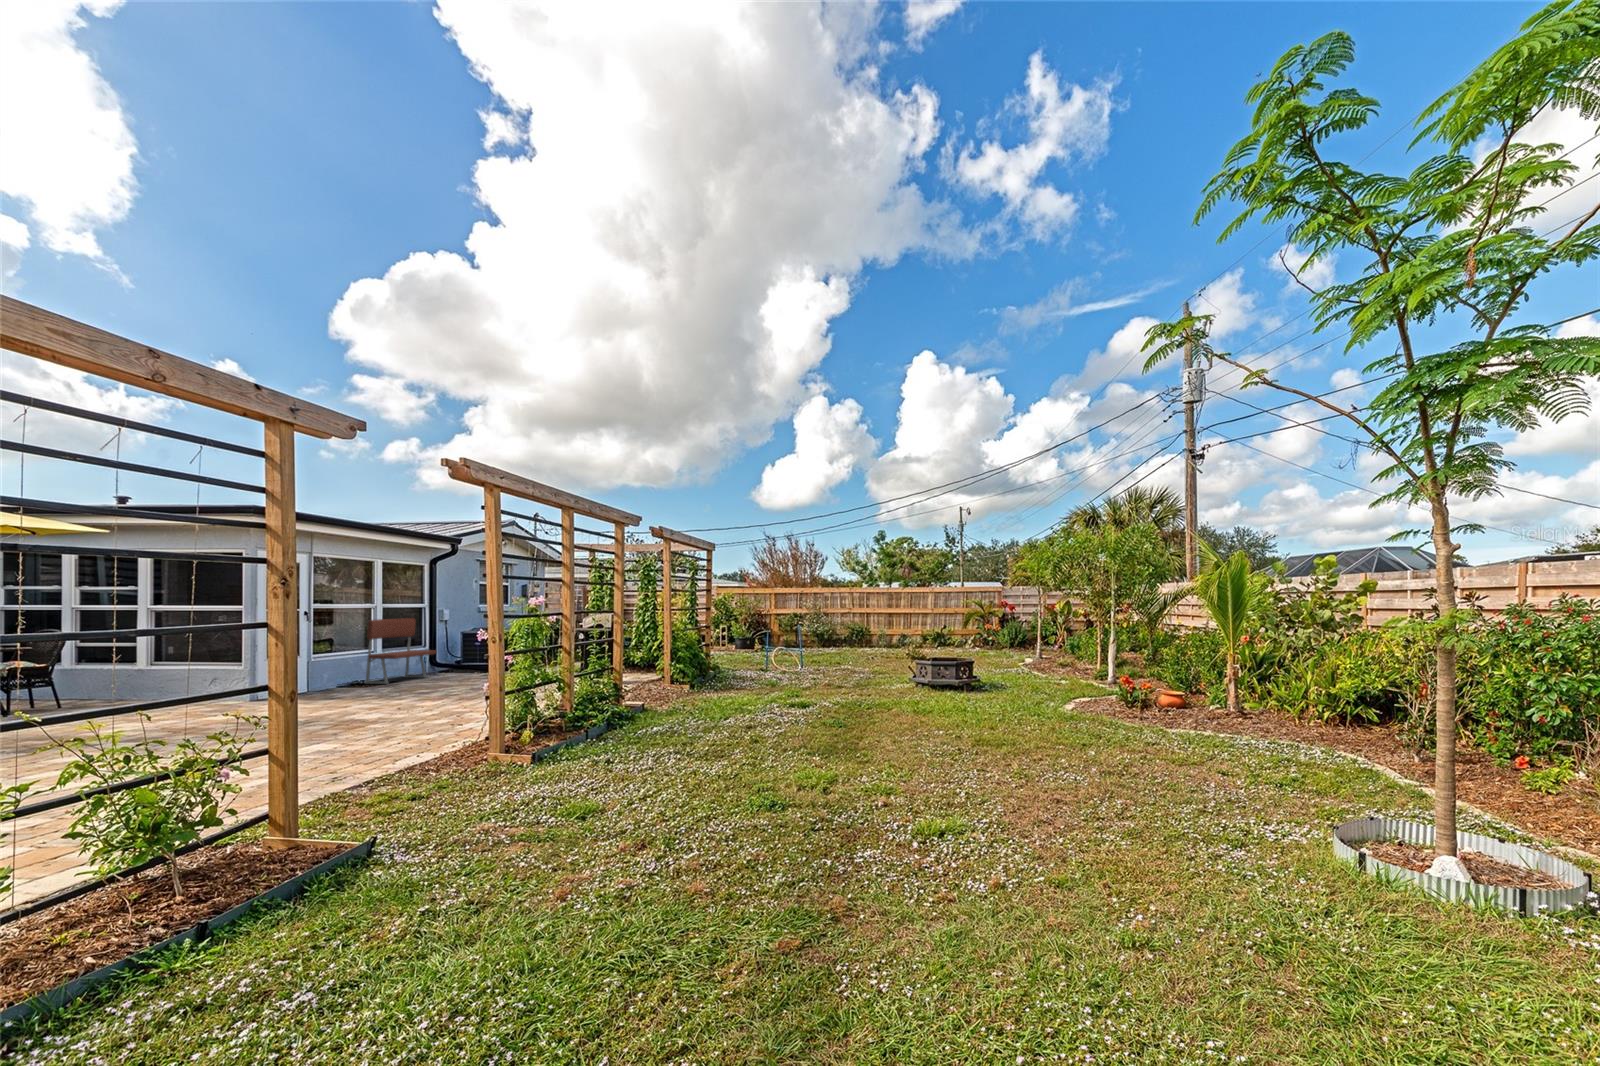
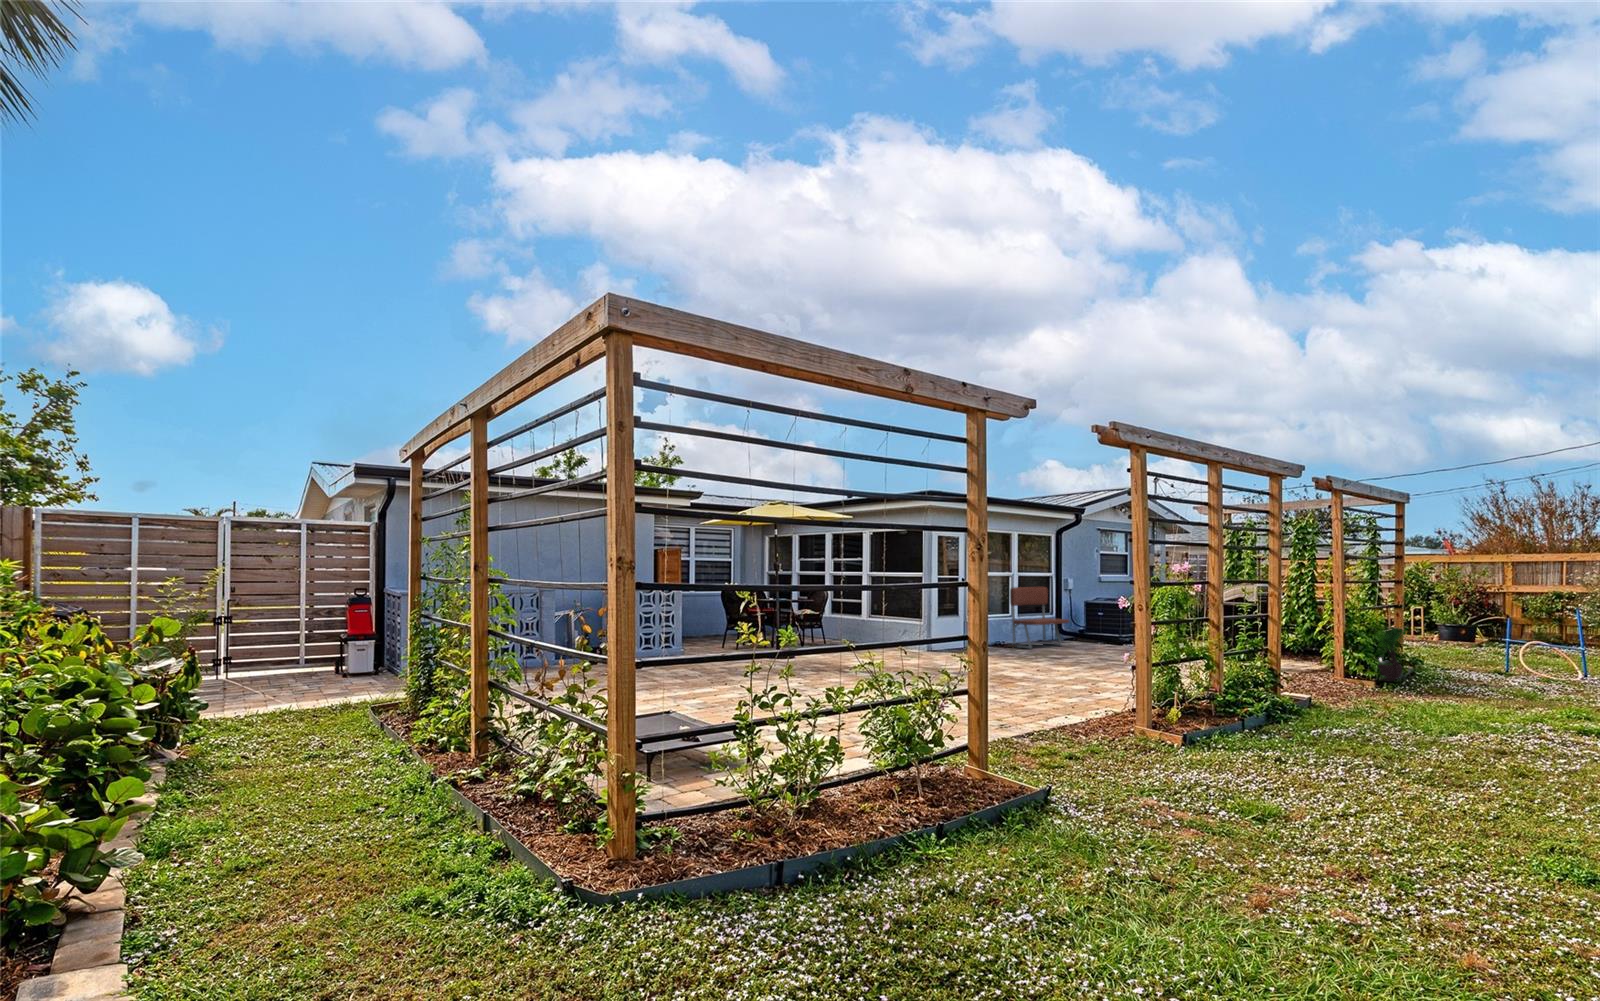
potted tree: none [688,638,716,686] -> present [1376,626,1407,682]

